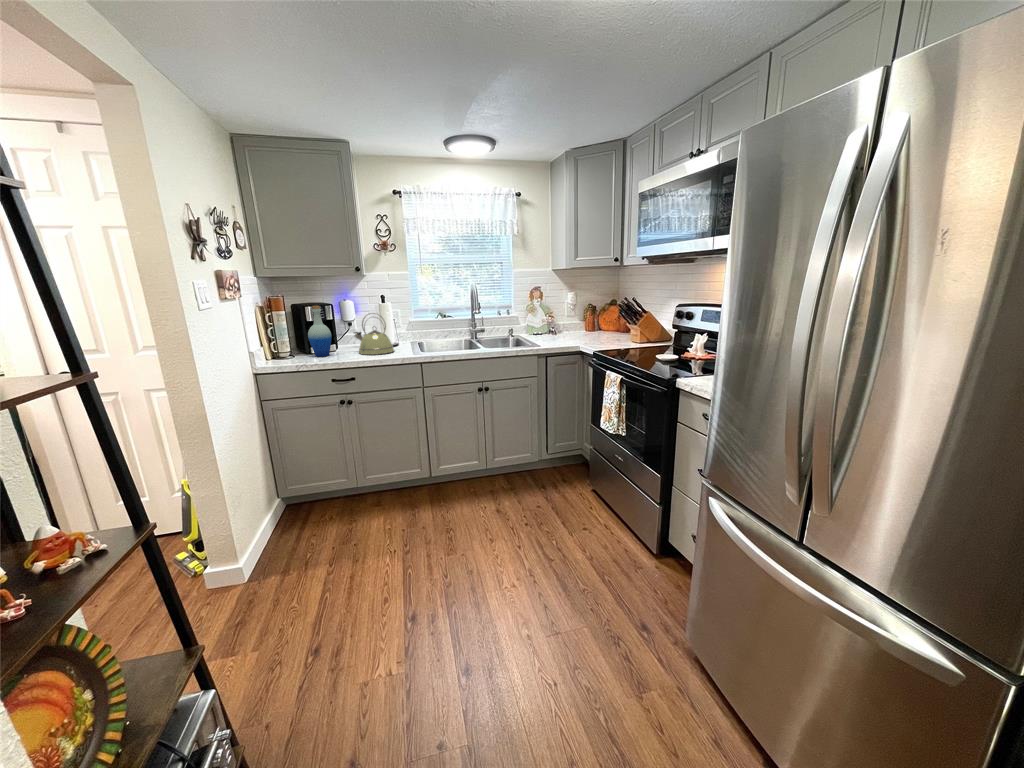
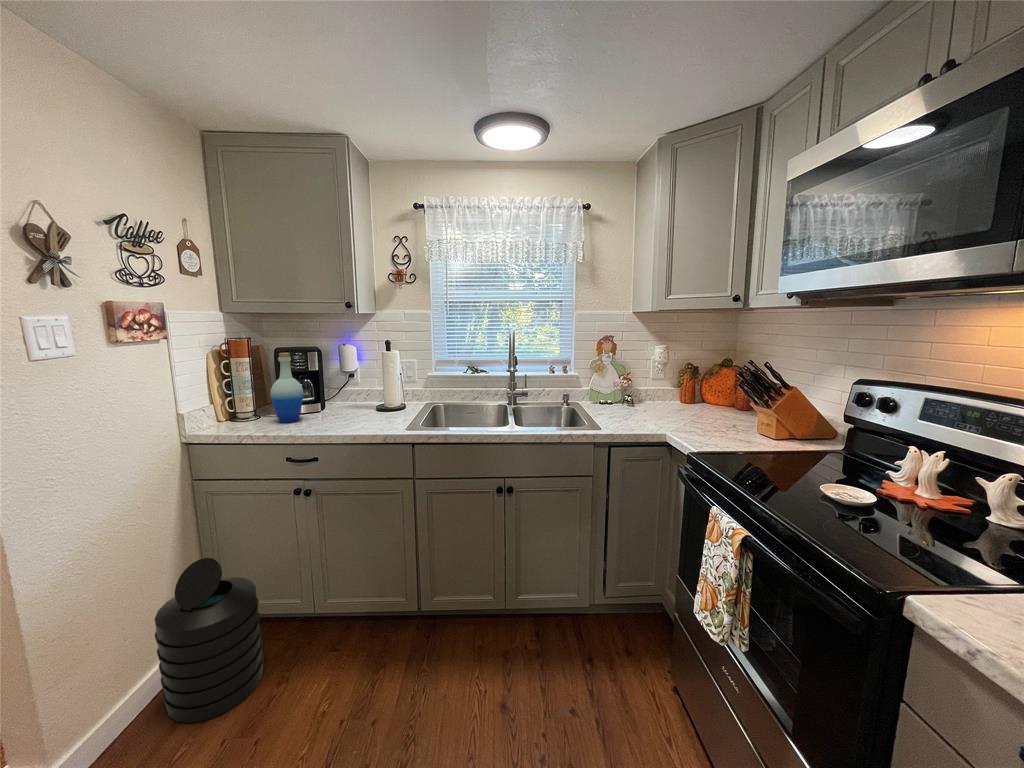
kettle: present [354,313,394,355] -> none [336,365,389,425]
trash can: none [268,444,336,546] -> present [155,558,264,723]

